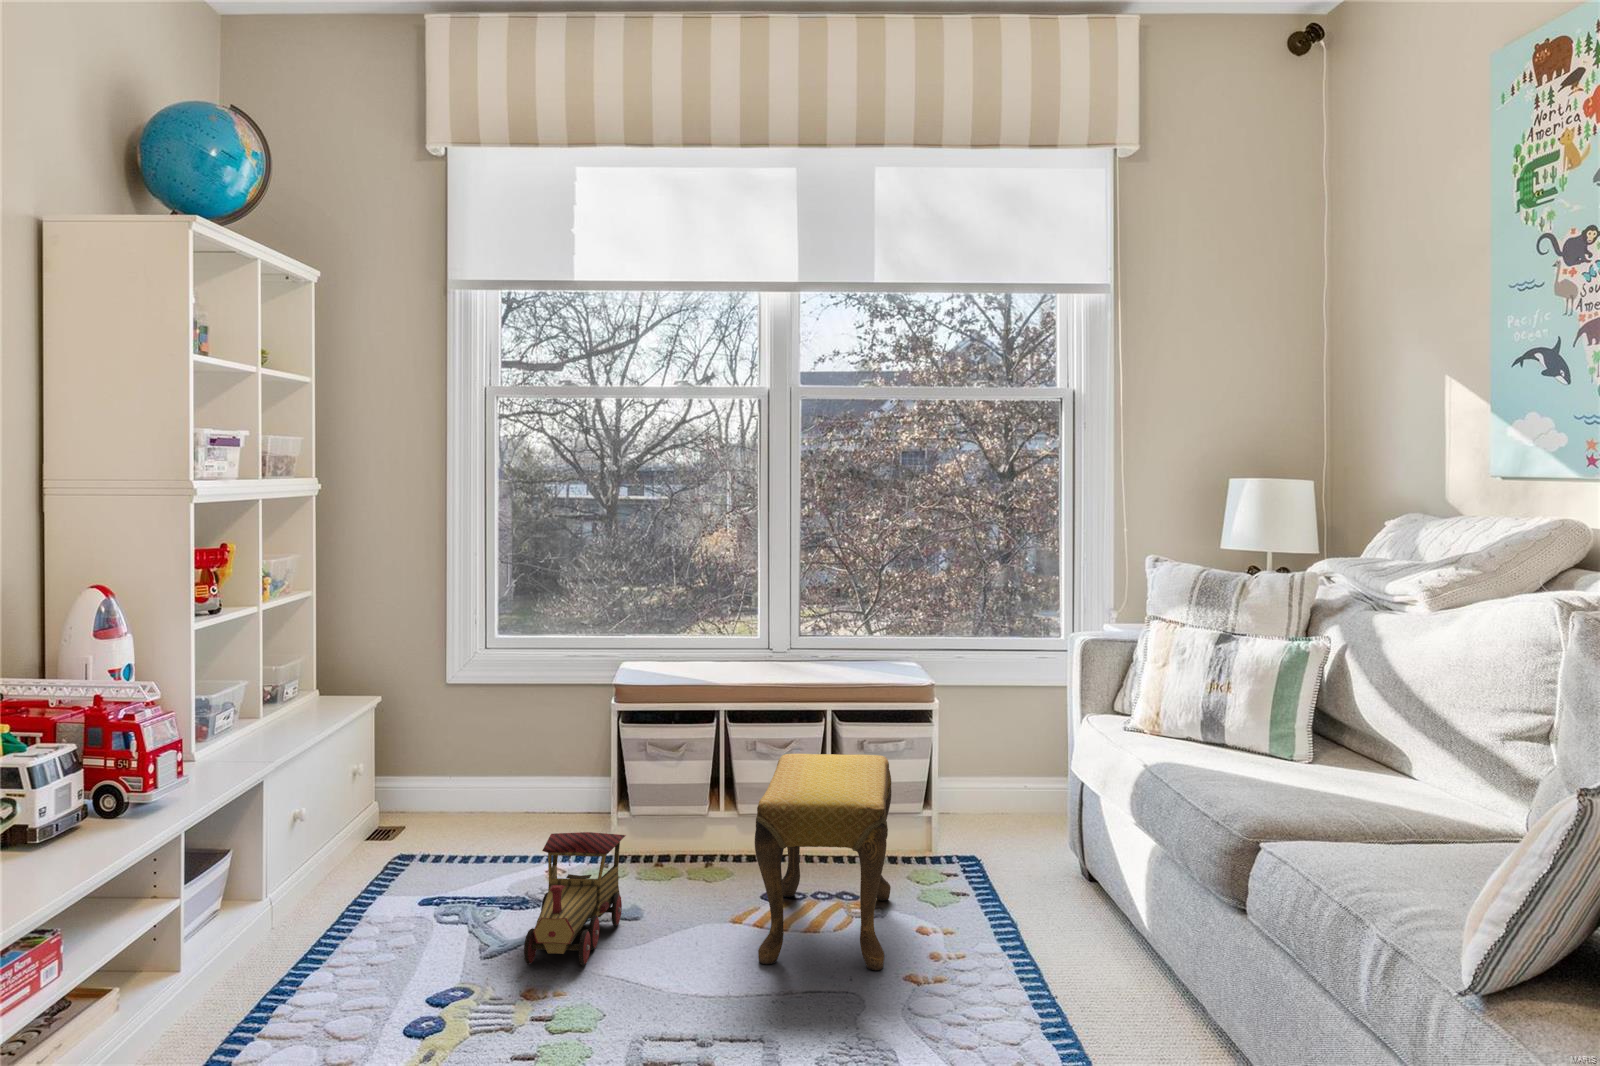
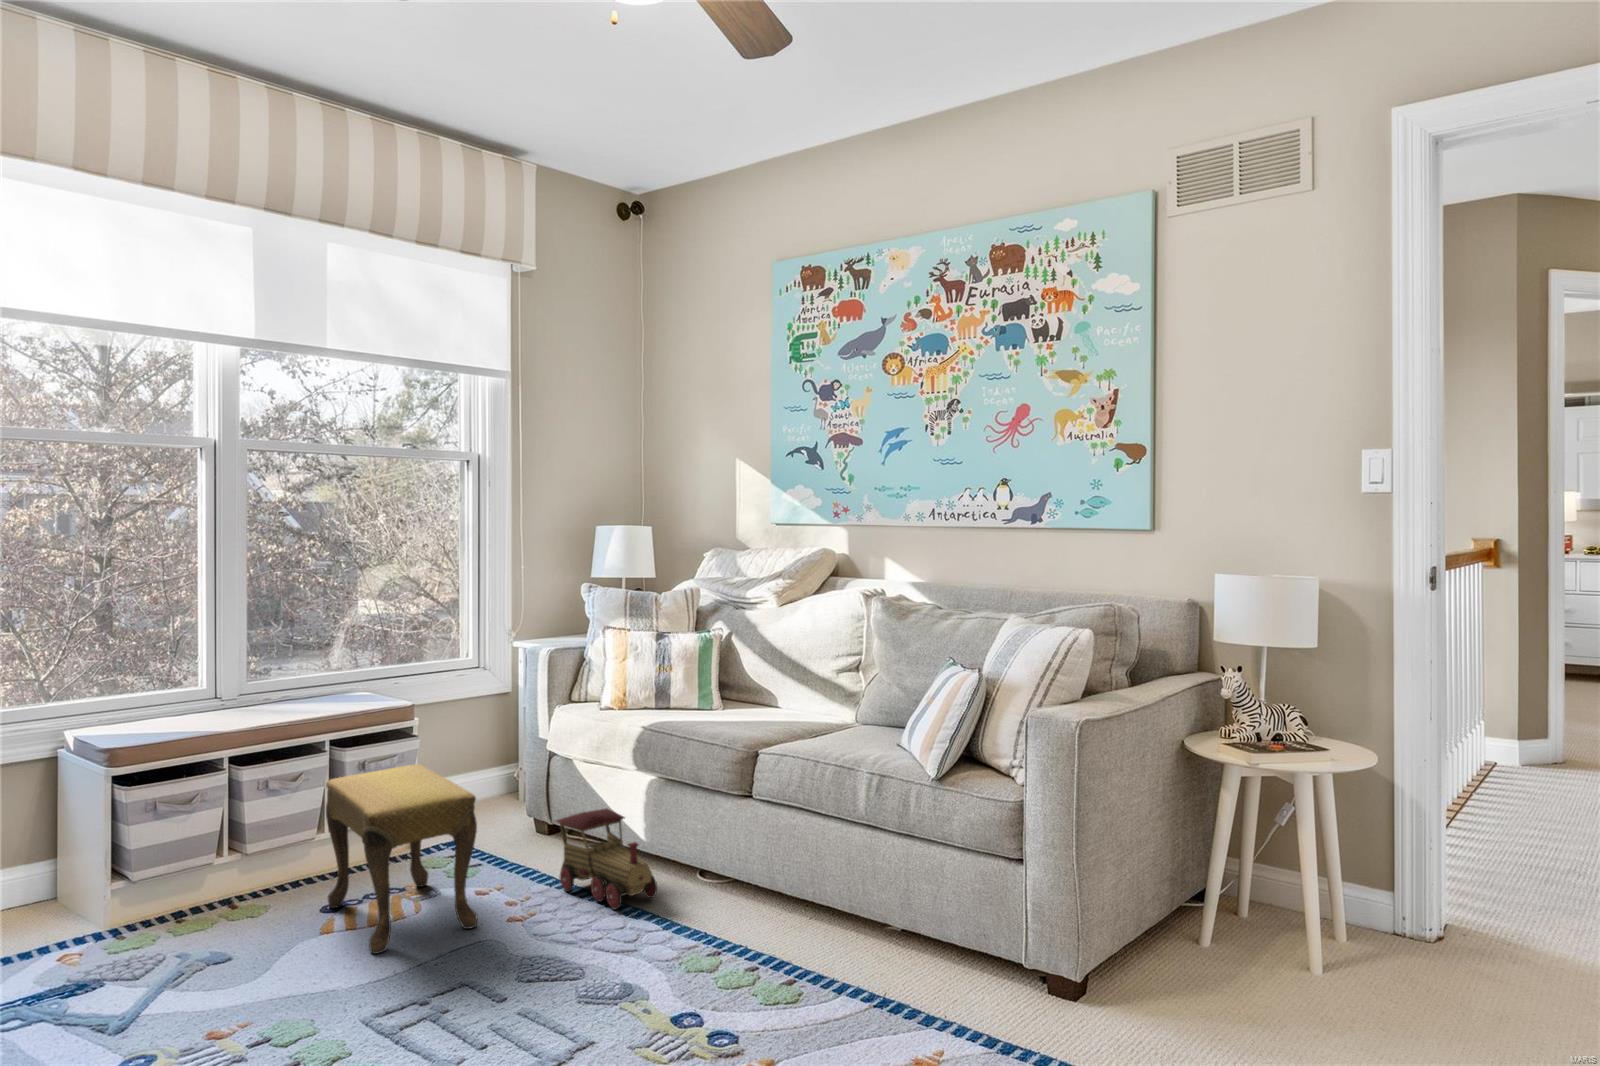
toy train: present [524,832,626,966] -> present [556,809,657,909]

